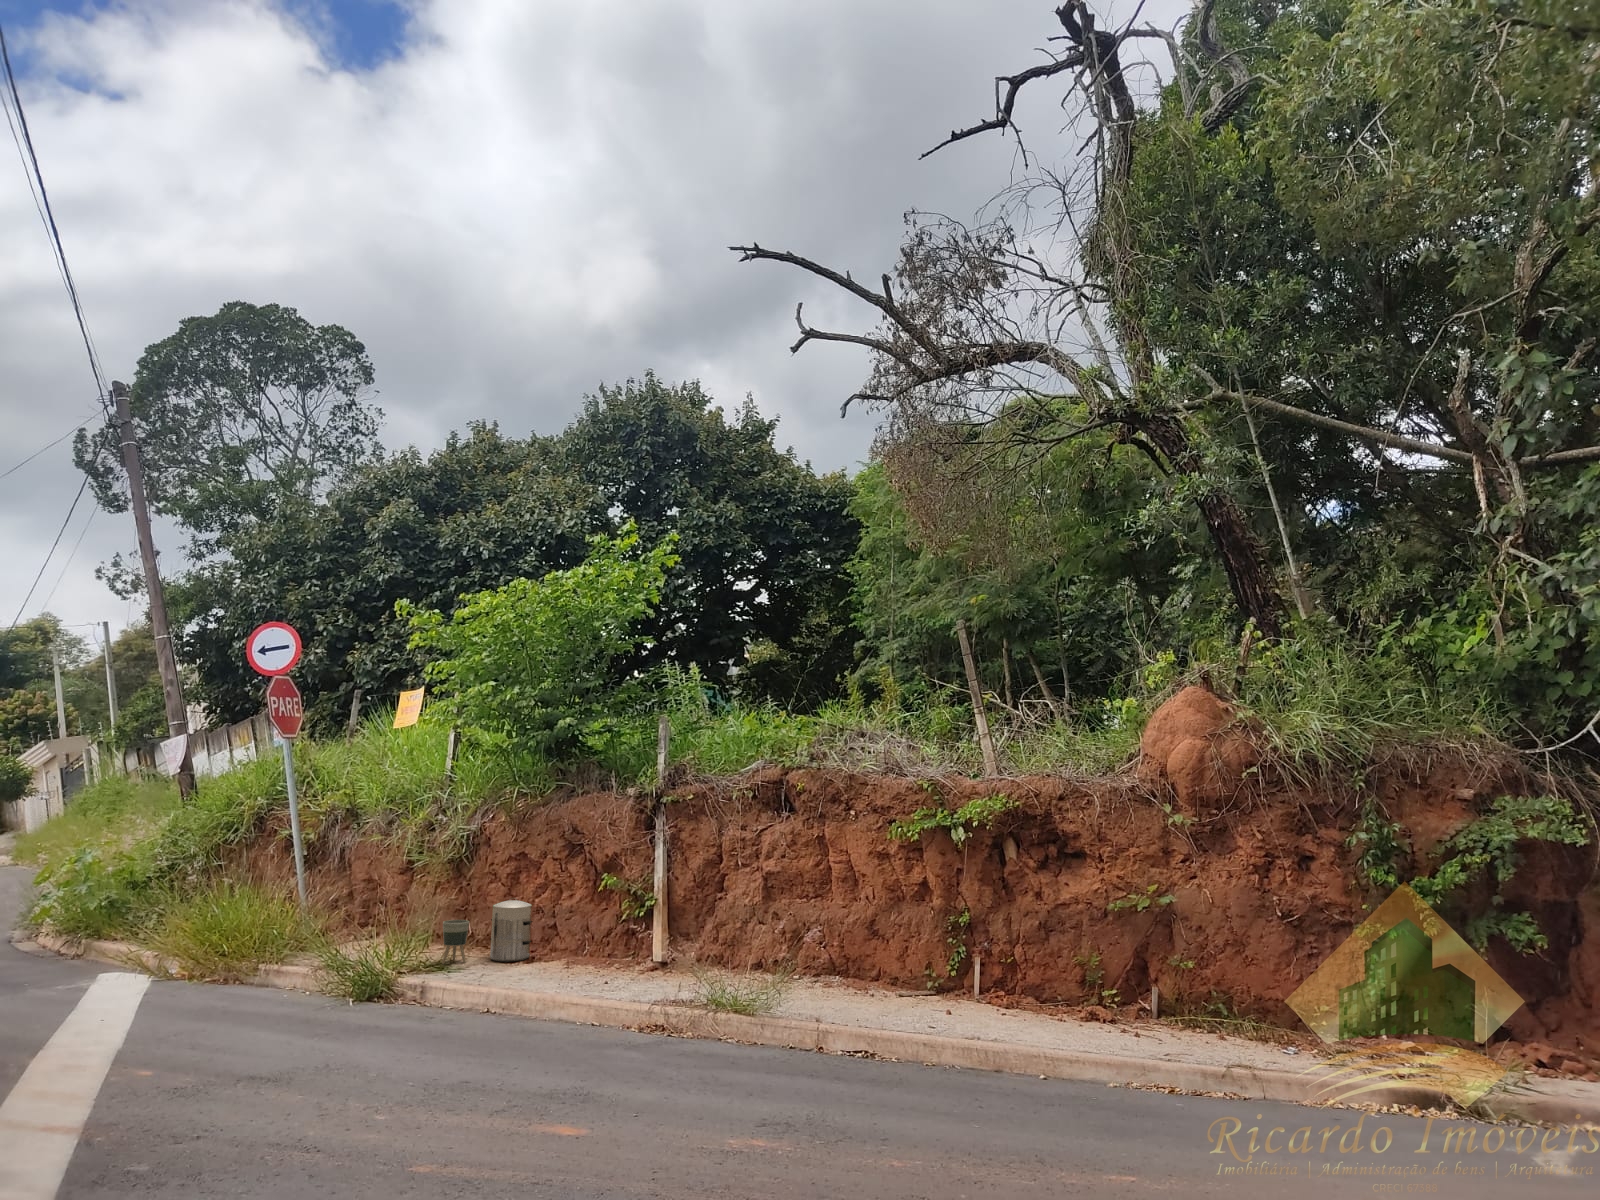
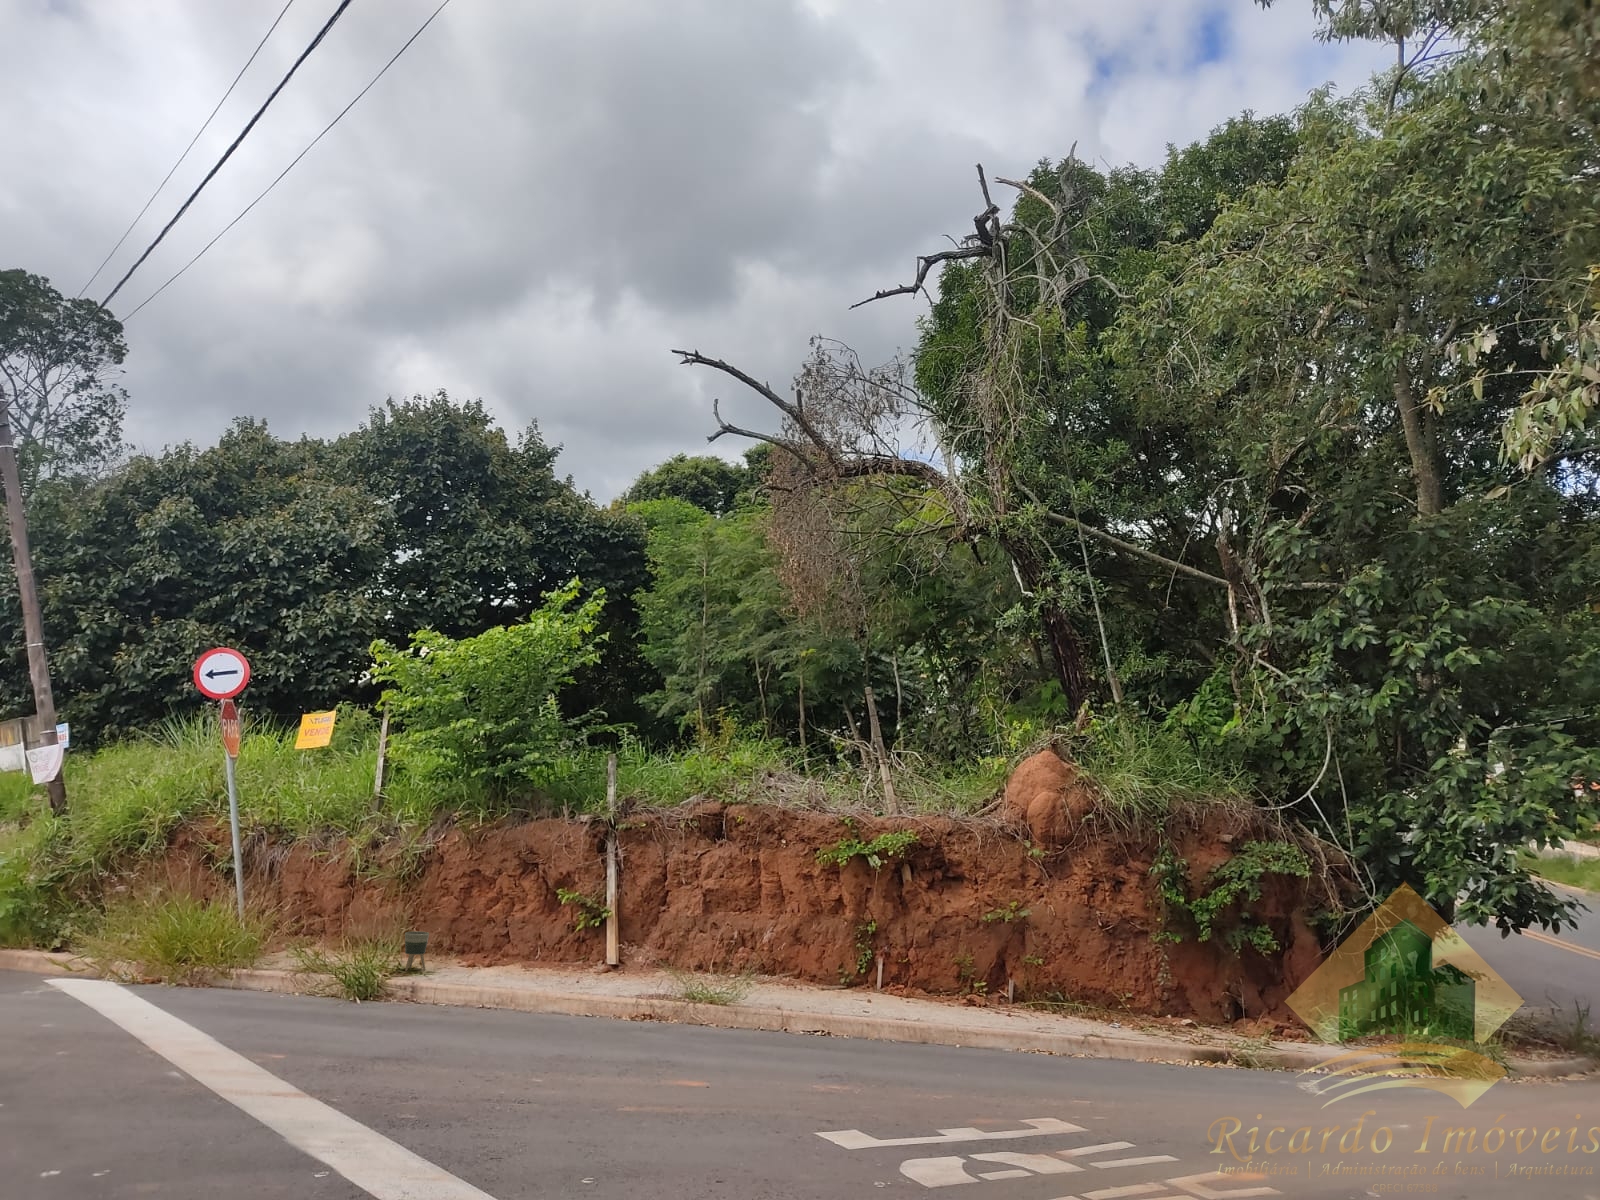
waste bin: present [490,898,532,962] -> none [443,912,485,968]

